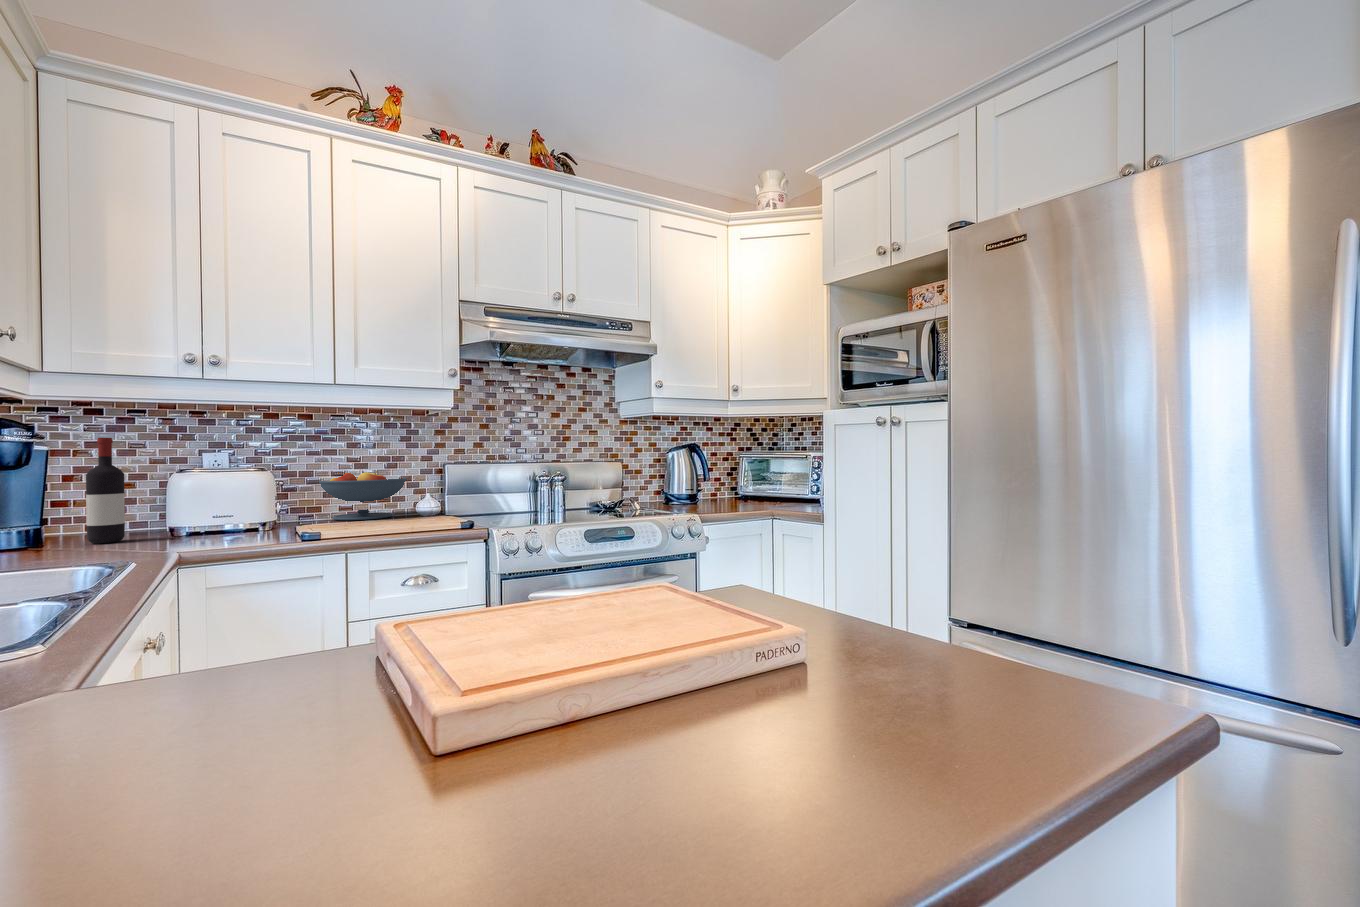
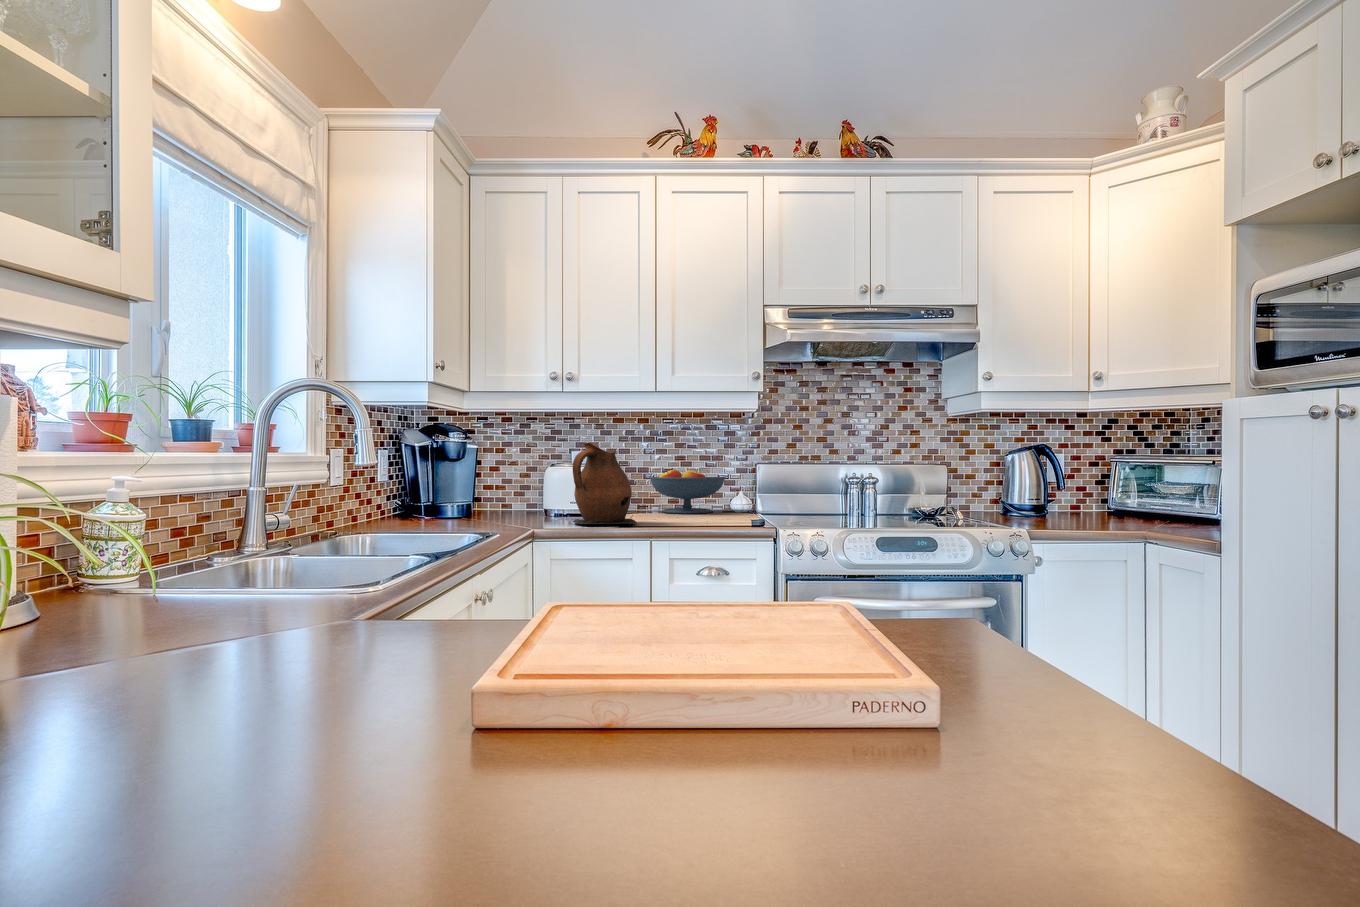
wine bottle: present [86,438,125,544] -> none [501,439,523,518]
ceramic pitcher: none [207,442,310,545] -> present [573,443,637,525]

